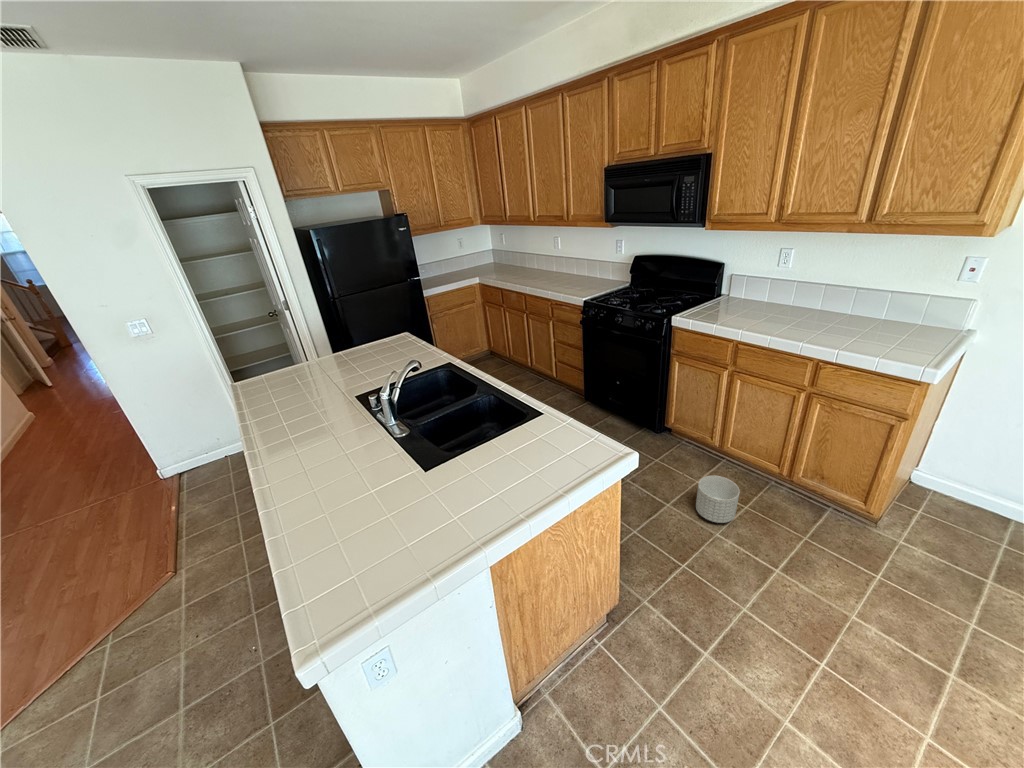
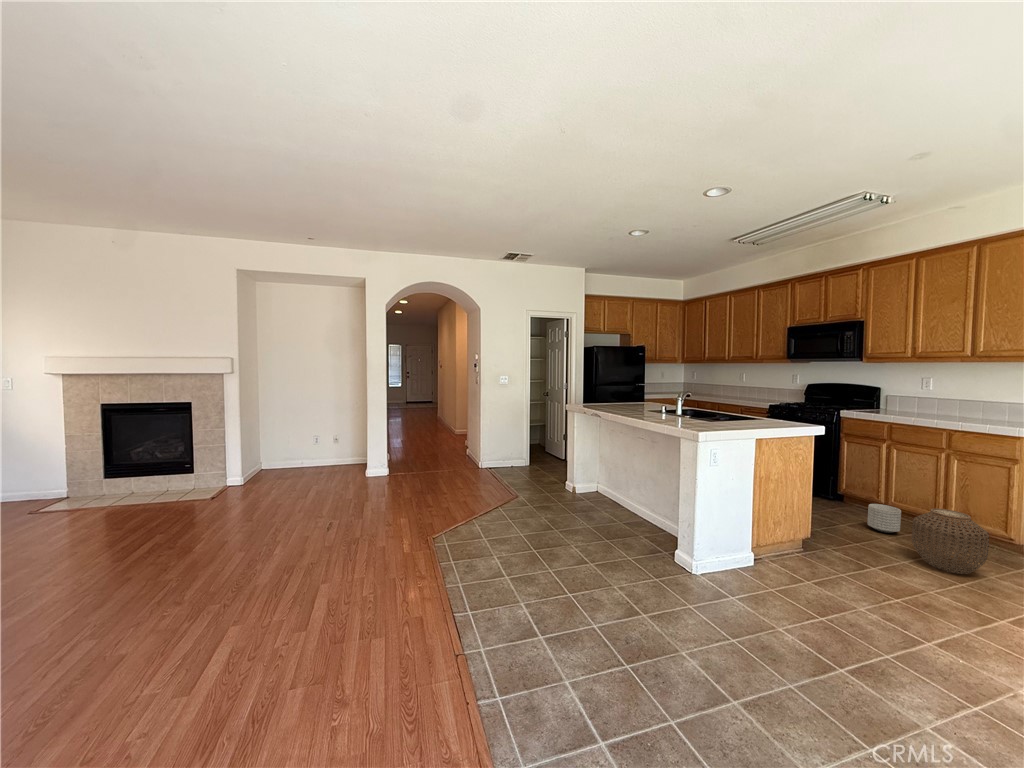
woven basket: none [752,542,866,648] -> present [912,508,989,574]

